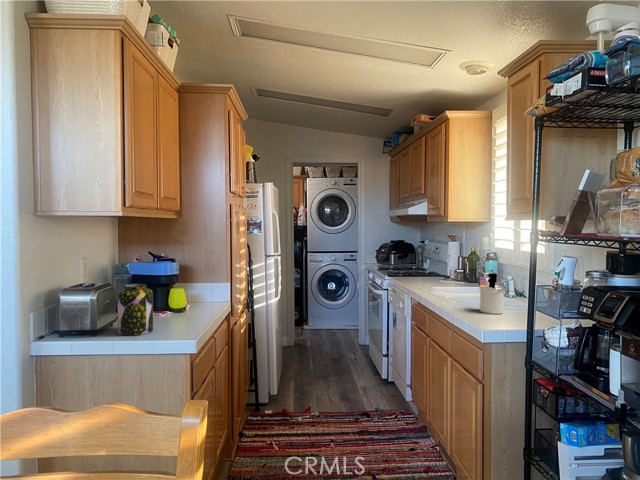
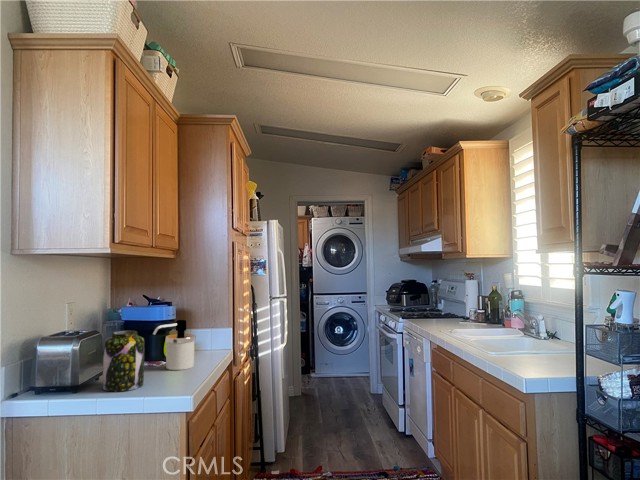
soap dispenser: present [479,273,505,314] -> present [153,320,196,370]

